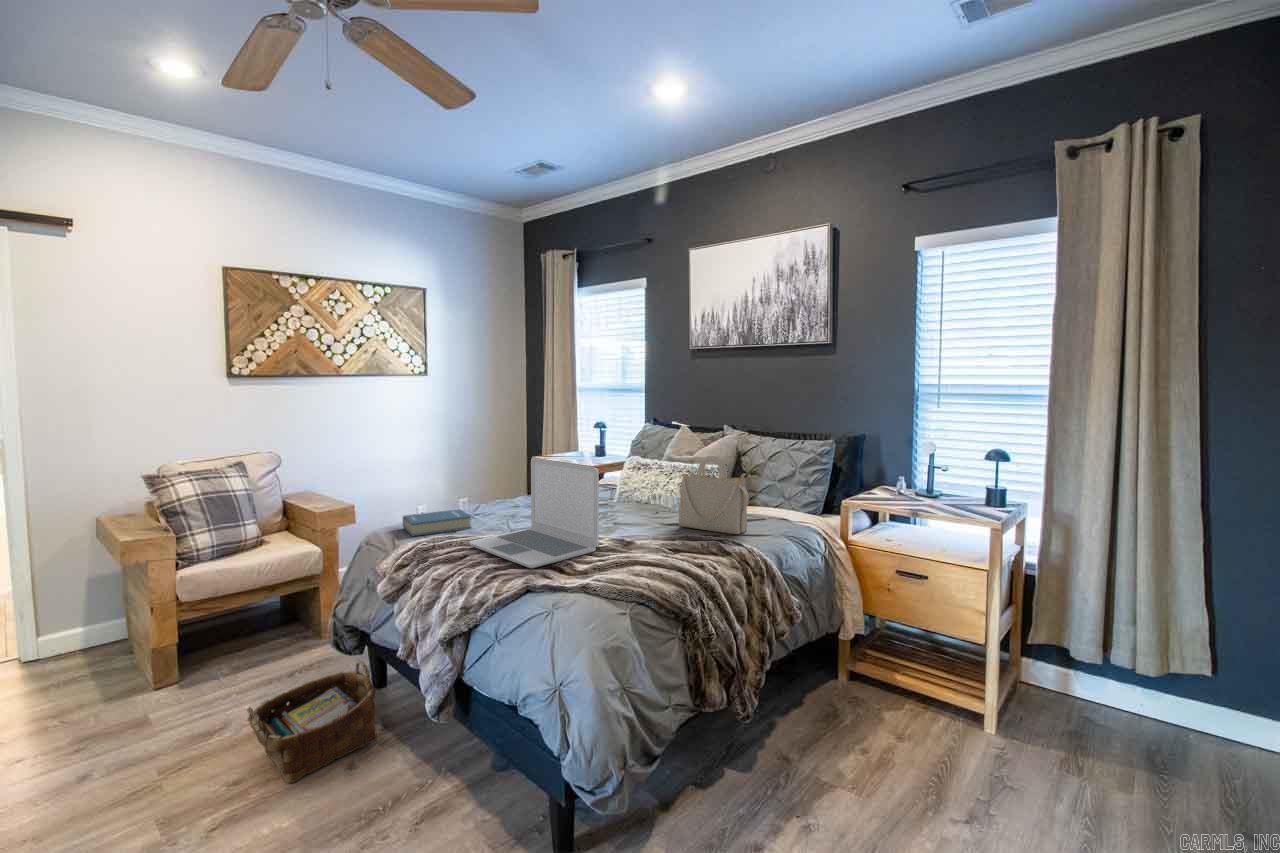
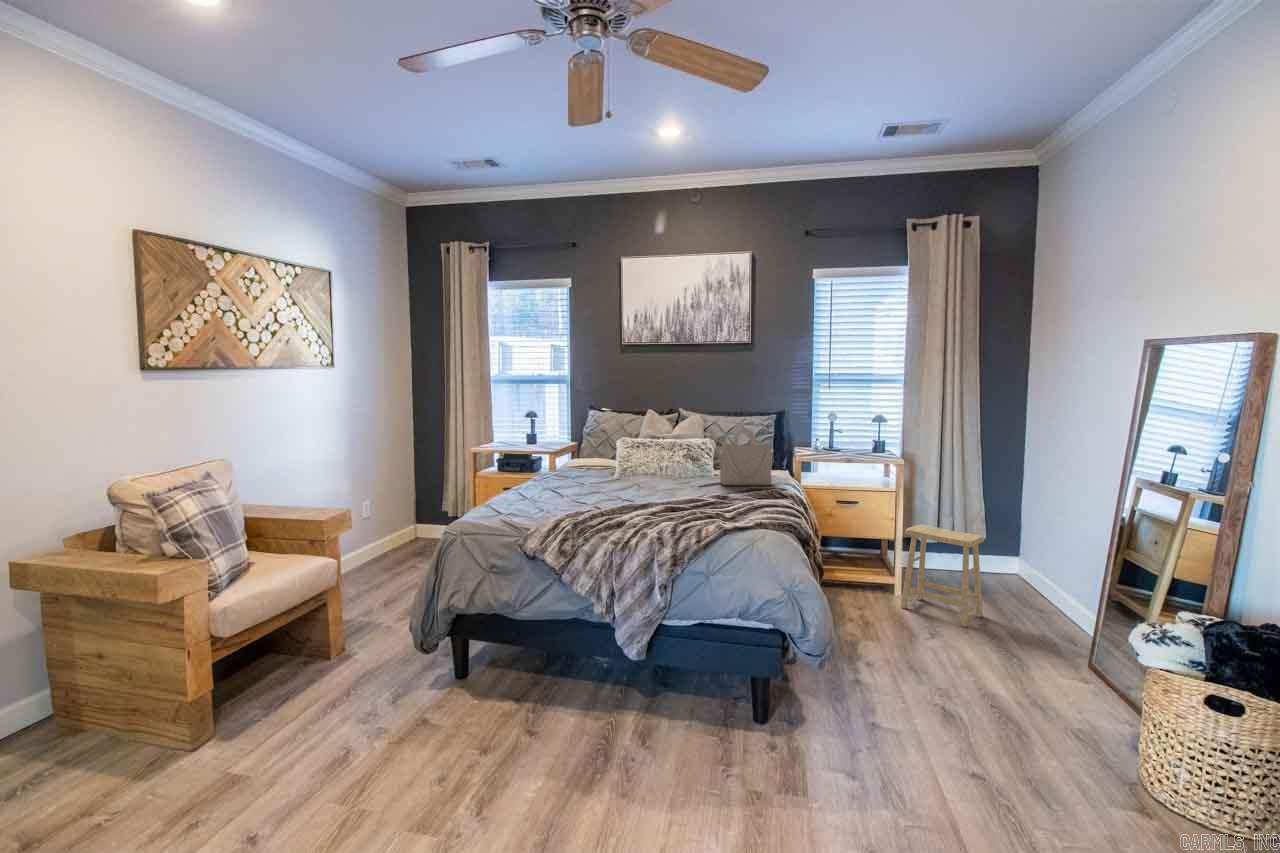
laptop: present [469,458,599,568] -> none [614,437,715,520]
hardback book: present [403,509,471,536] -> none [507,492,570,518]
footstool: none [958,629,1103,825] -> present [901,524,984,627]
woven basket: present [247,660,377,783] -> none [446,640,547,755]

